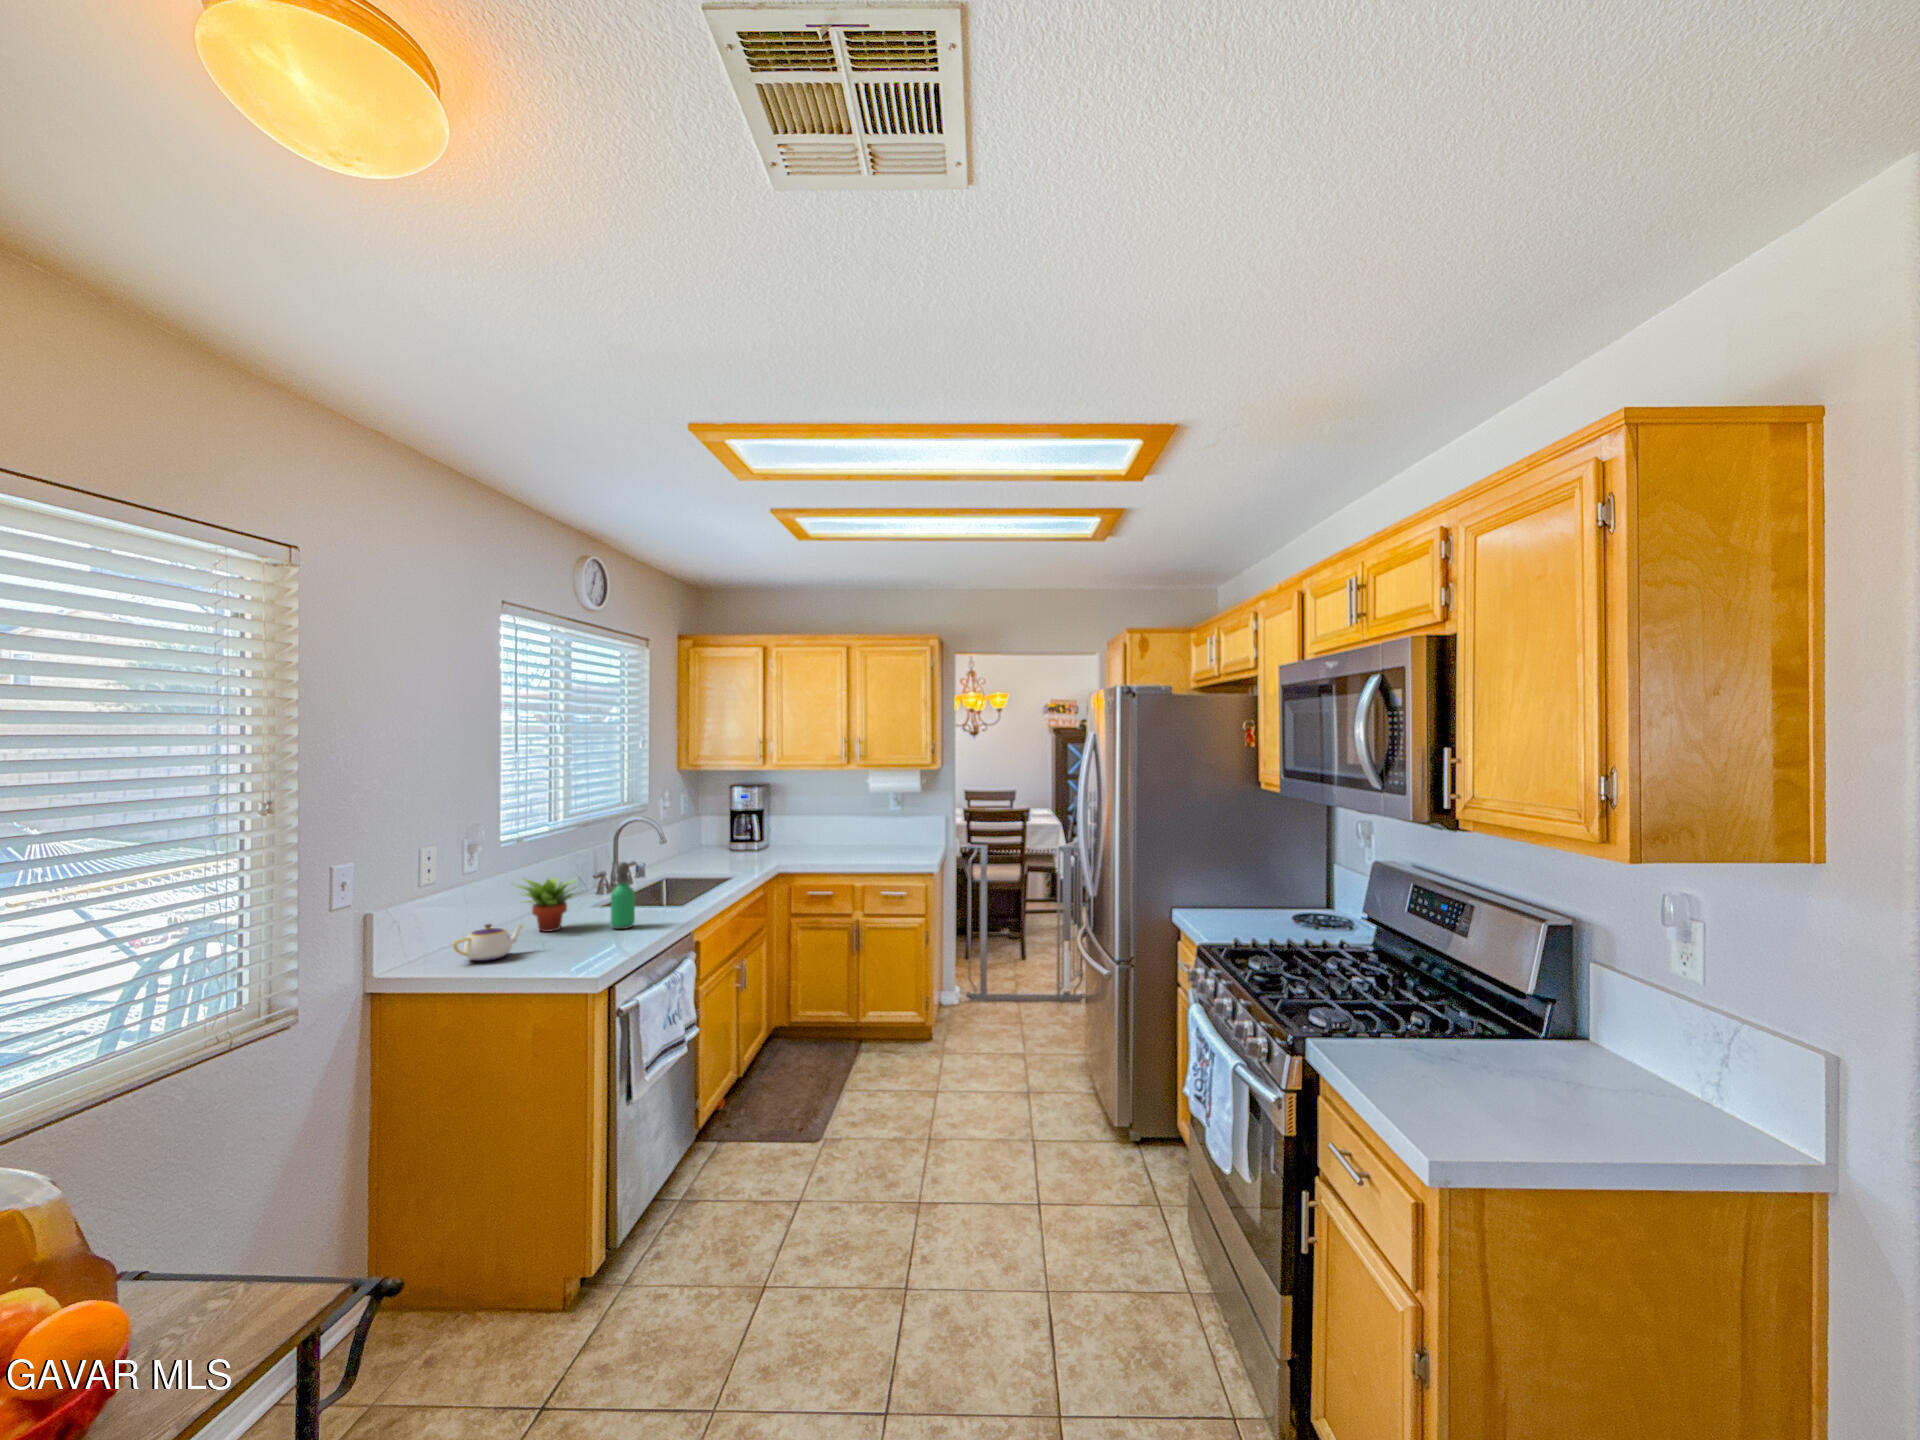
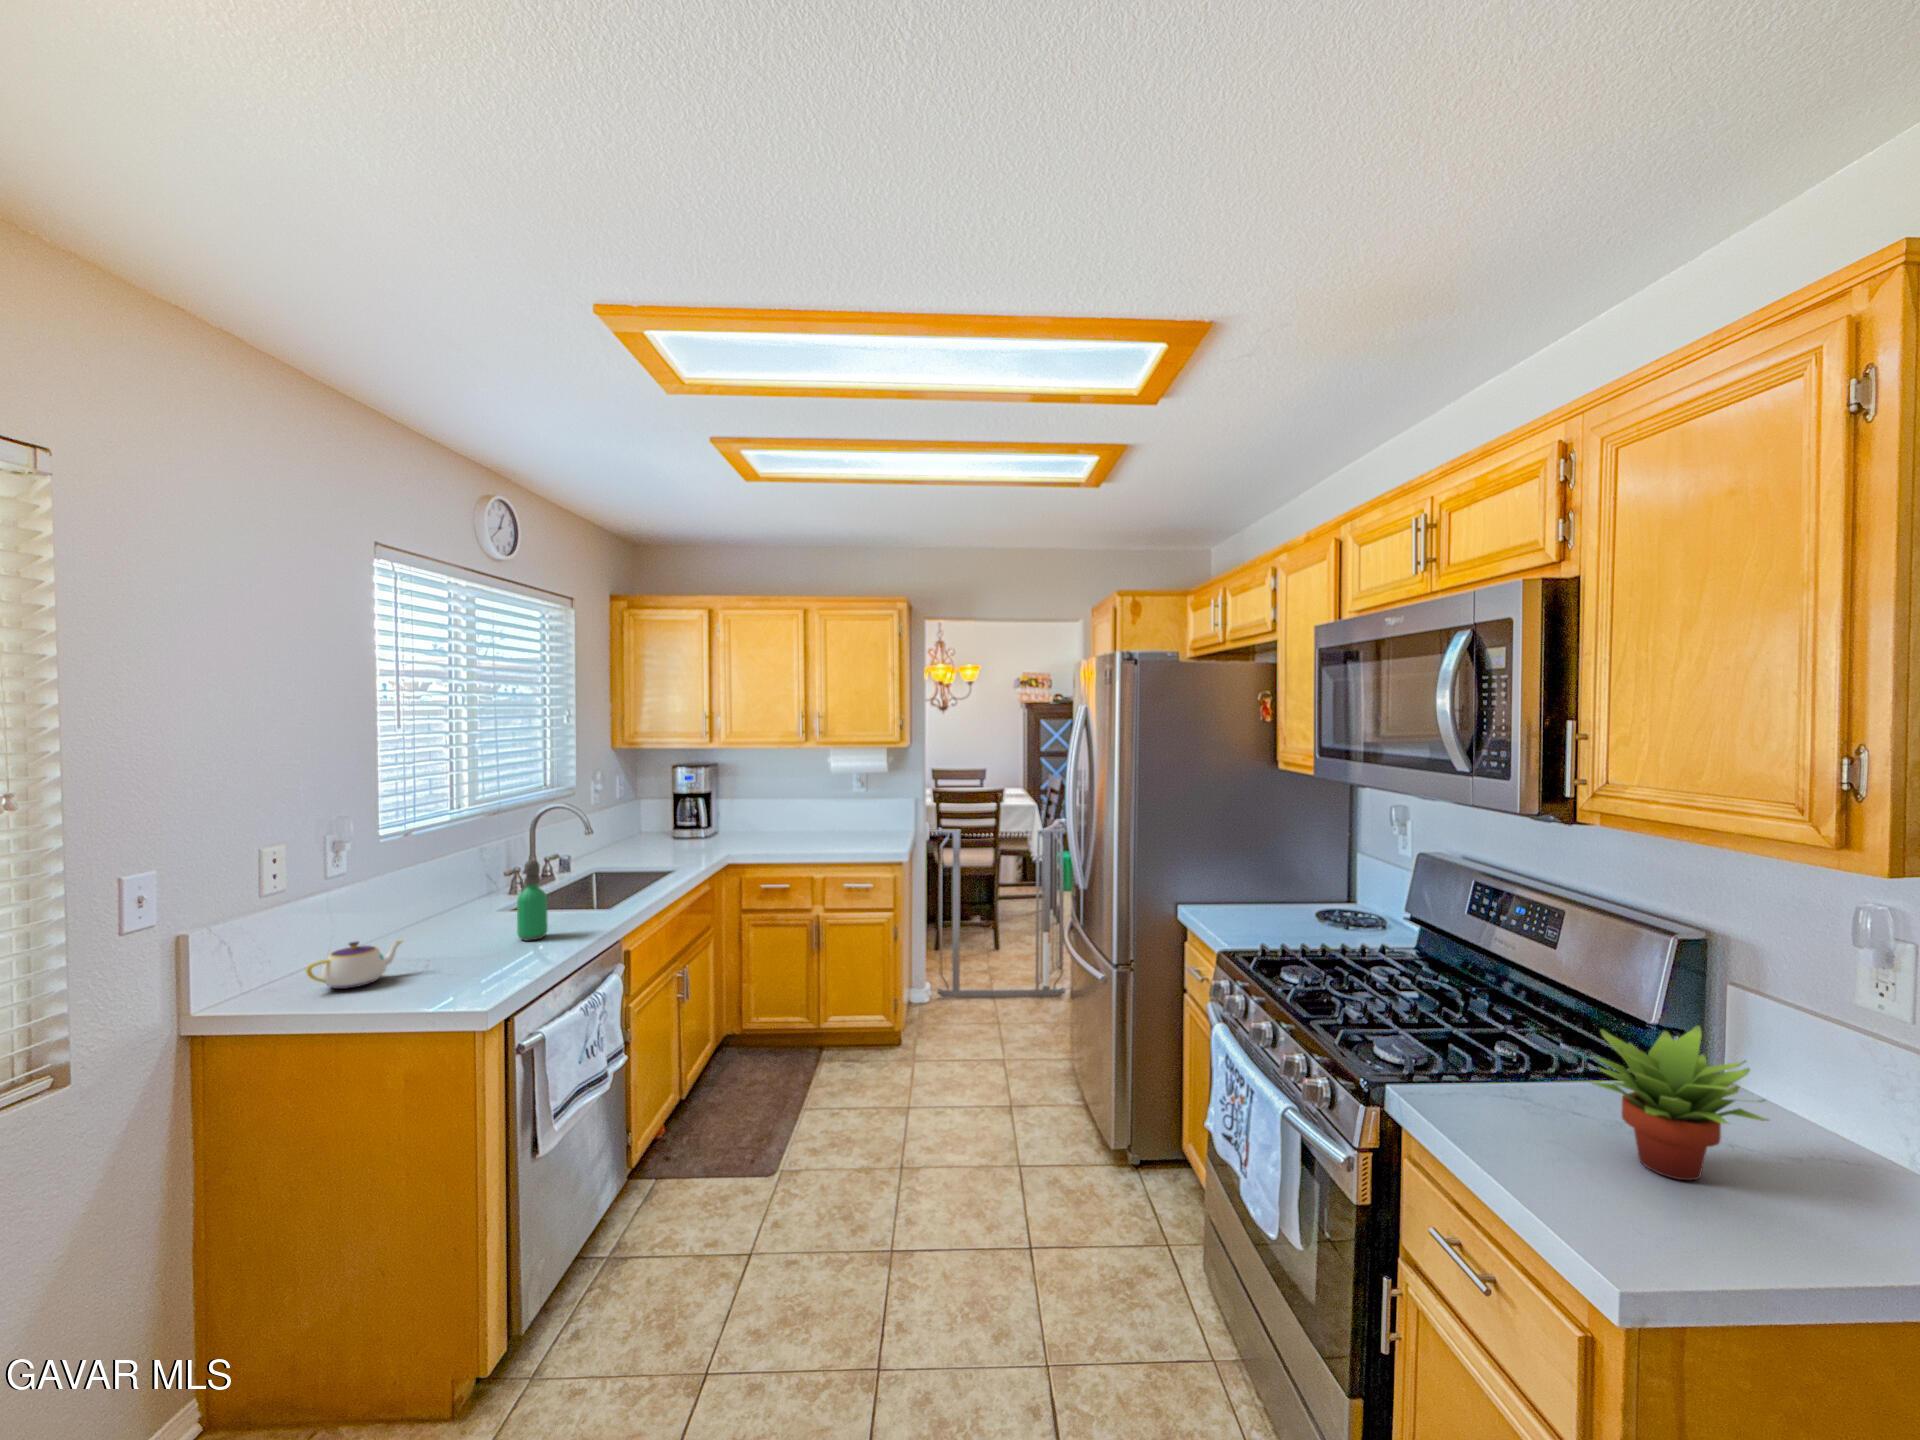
succulent plant: present [517,877,575,932] -> present [1591,1025,1768,1180]

